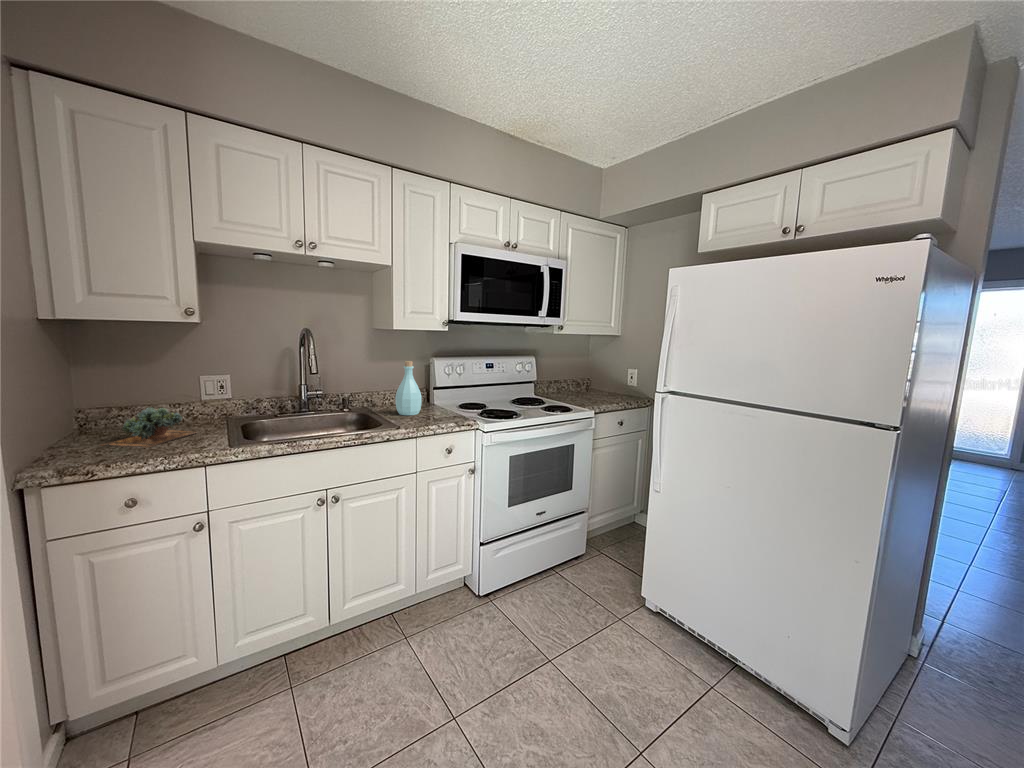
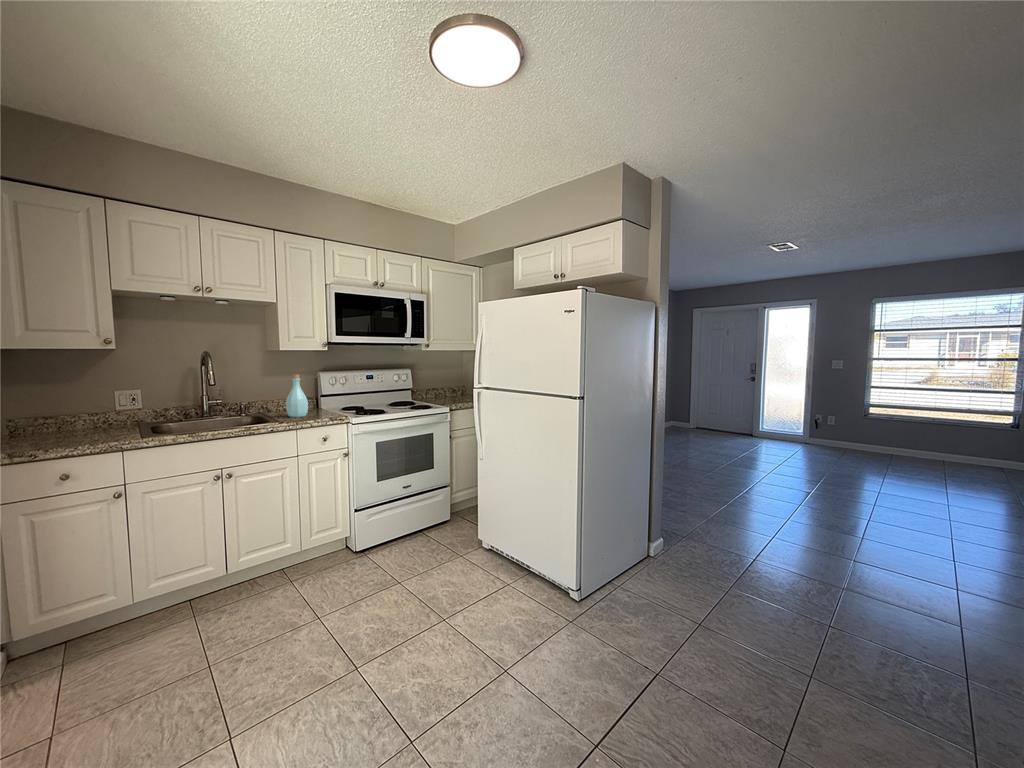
succulent plant: present [100,407,197,447] -> none [32,414,114,443]

